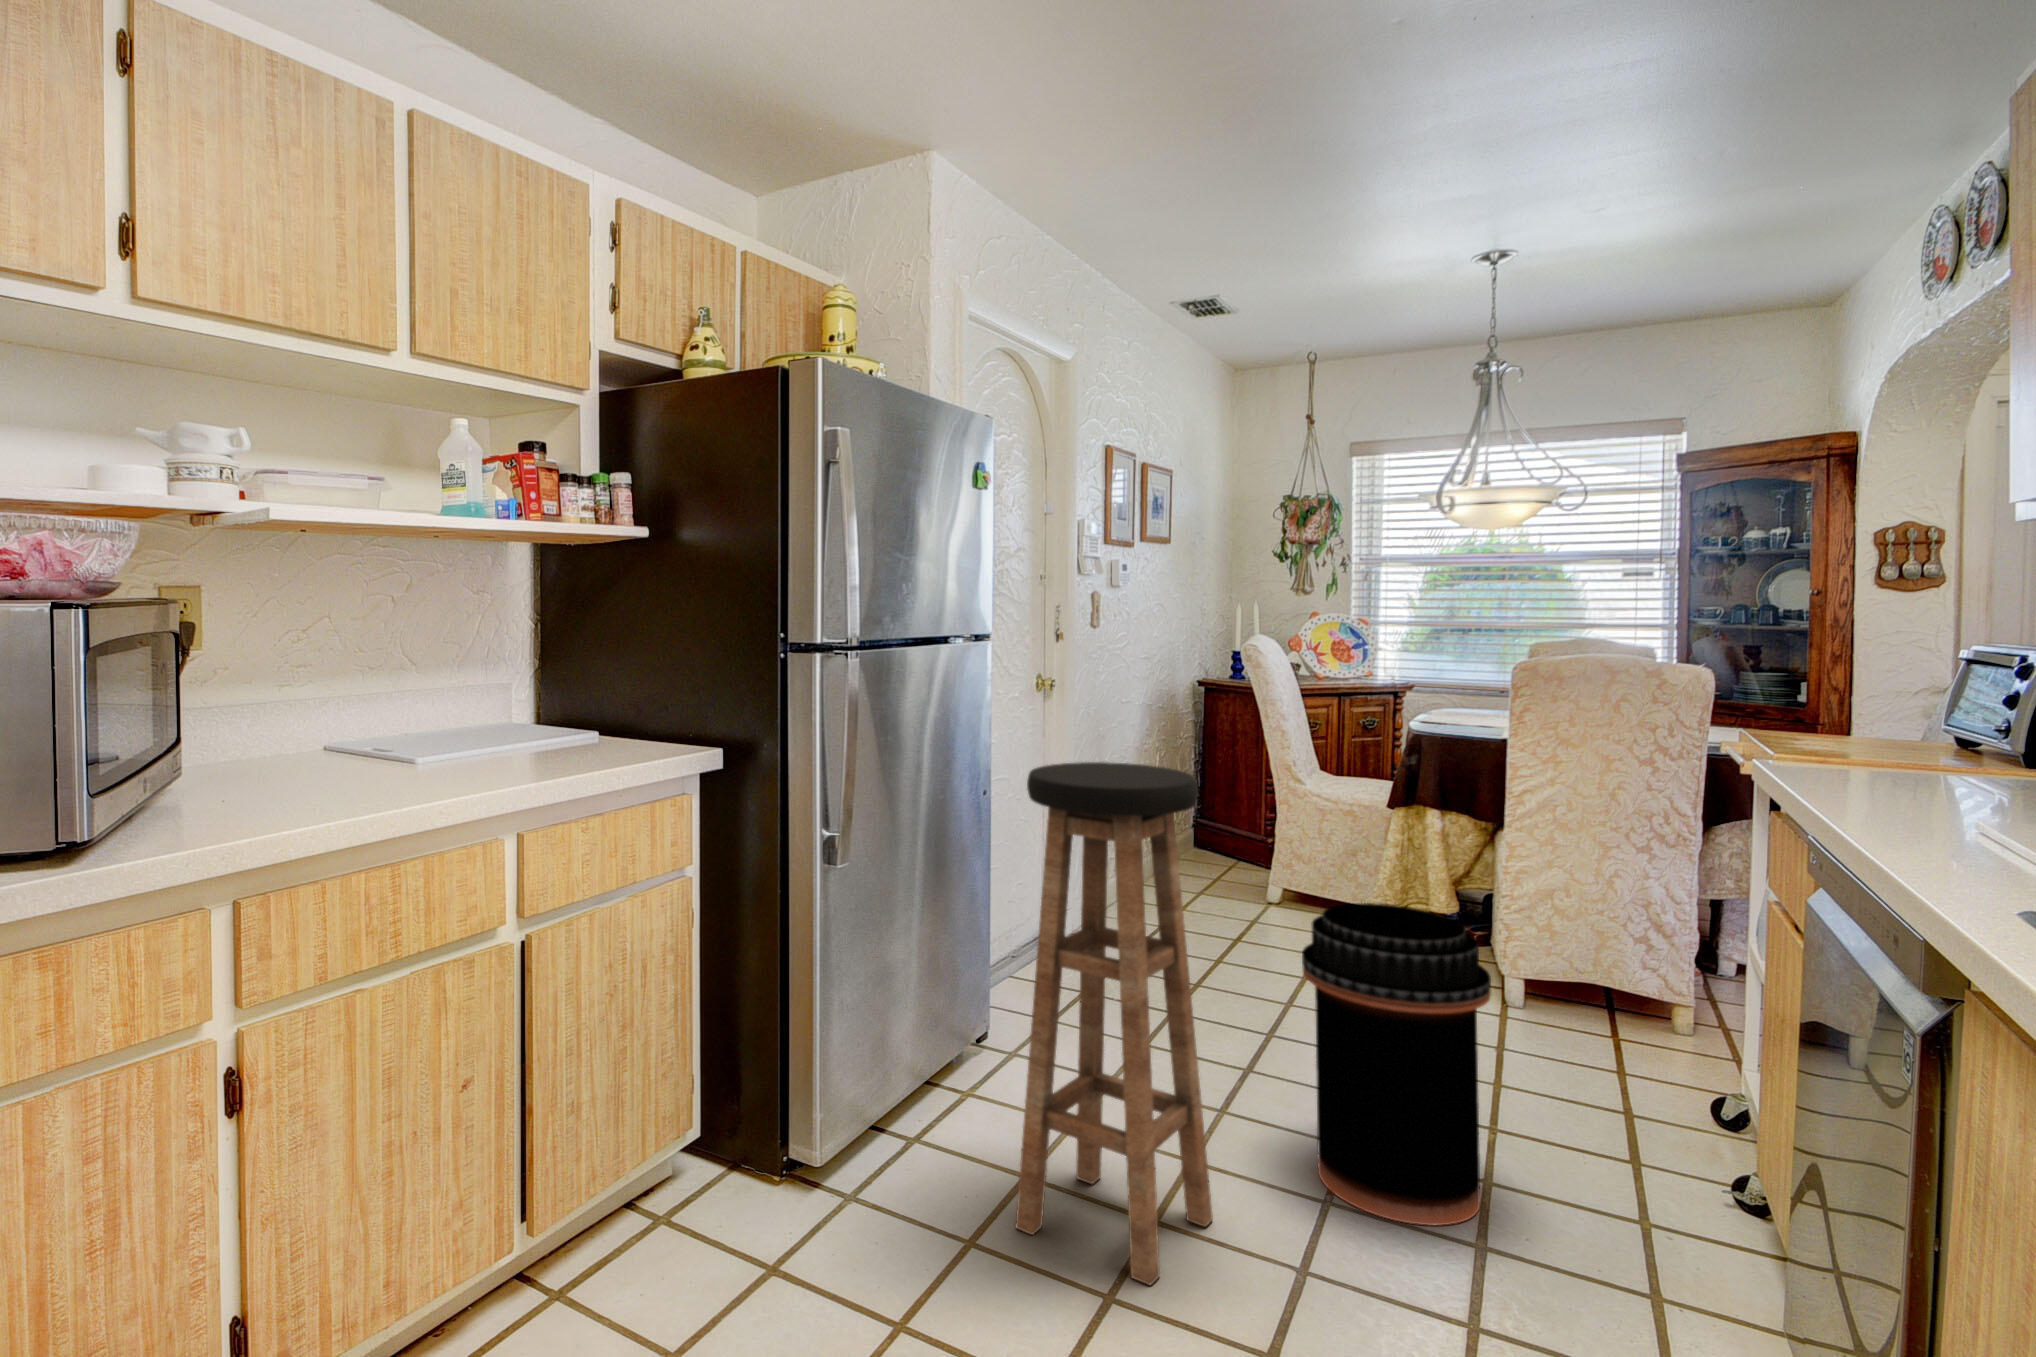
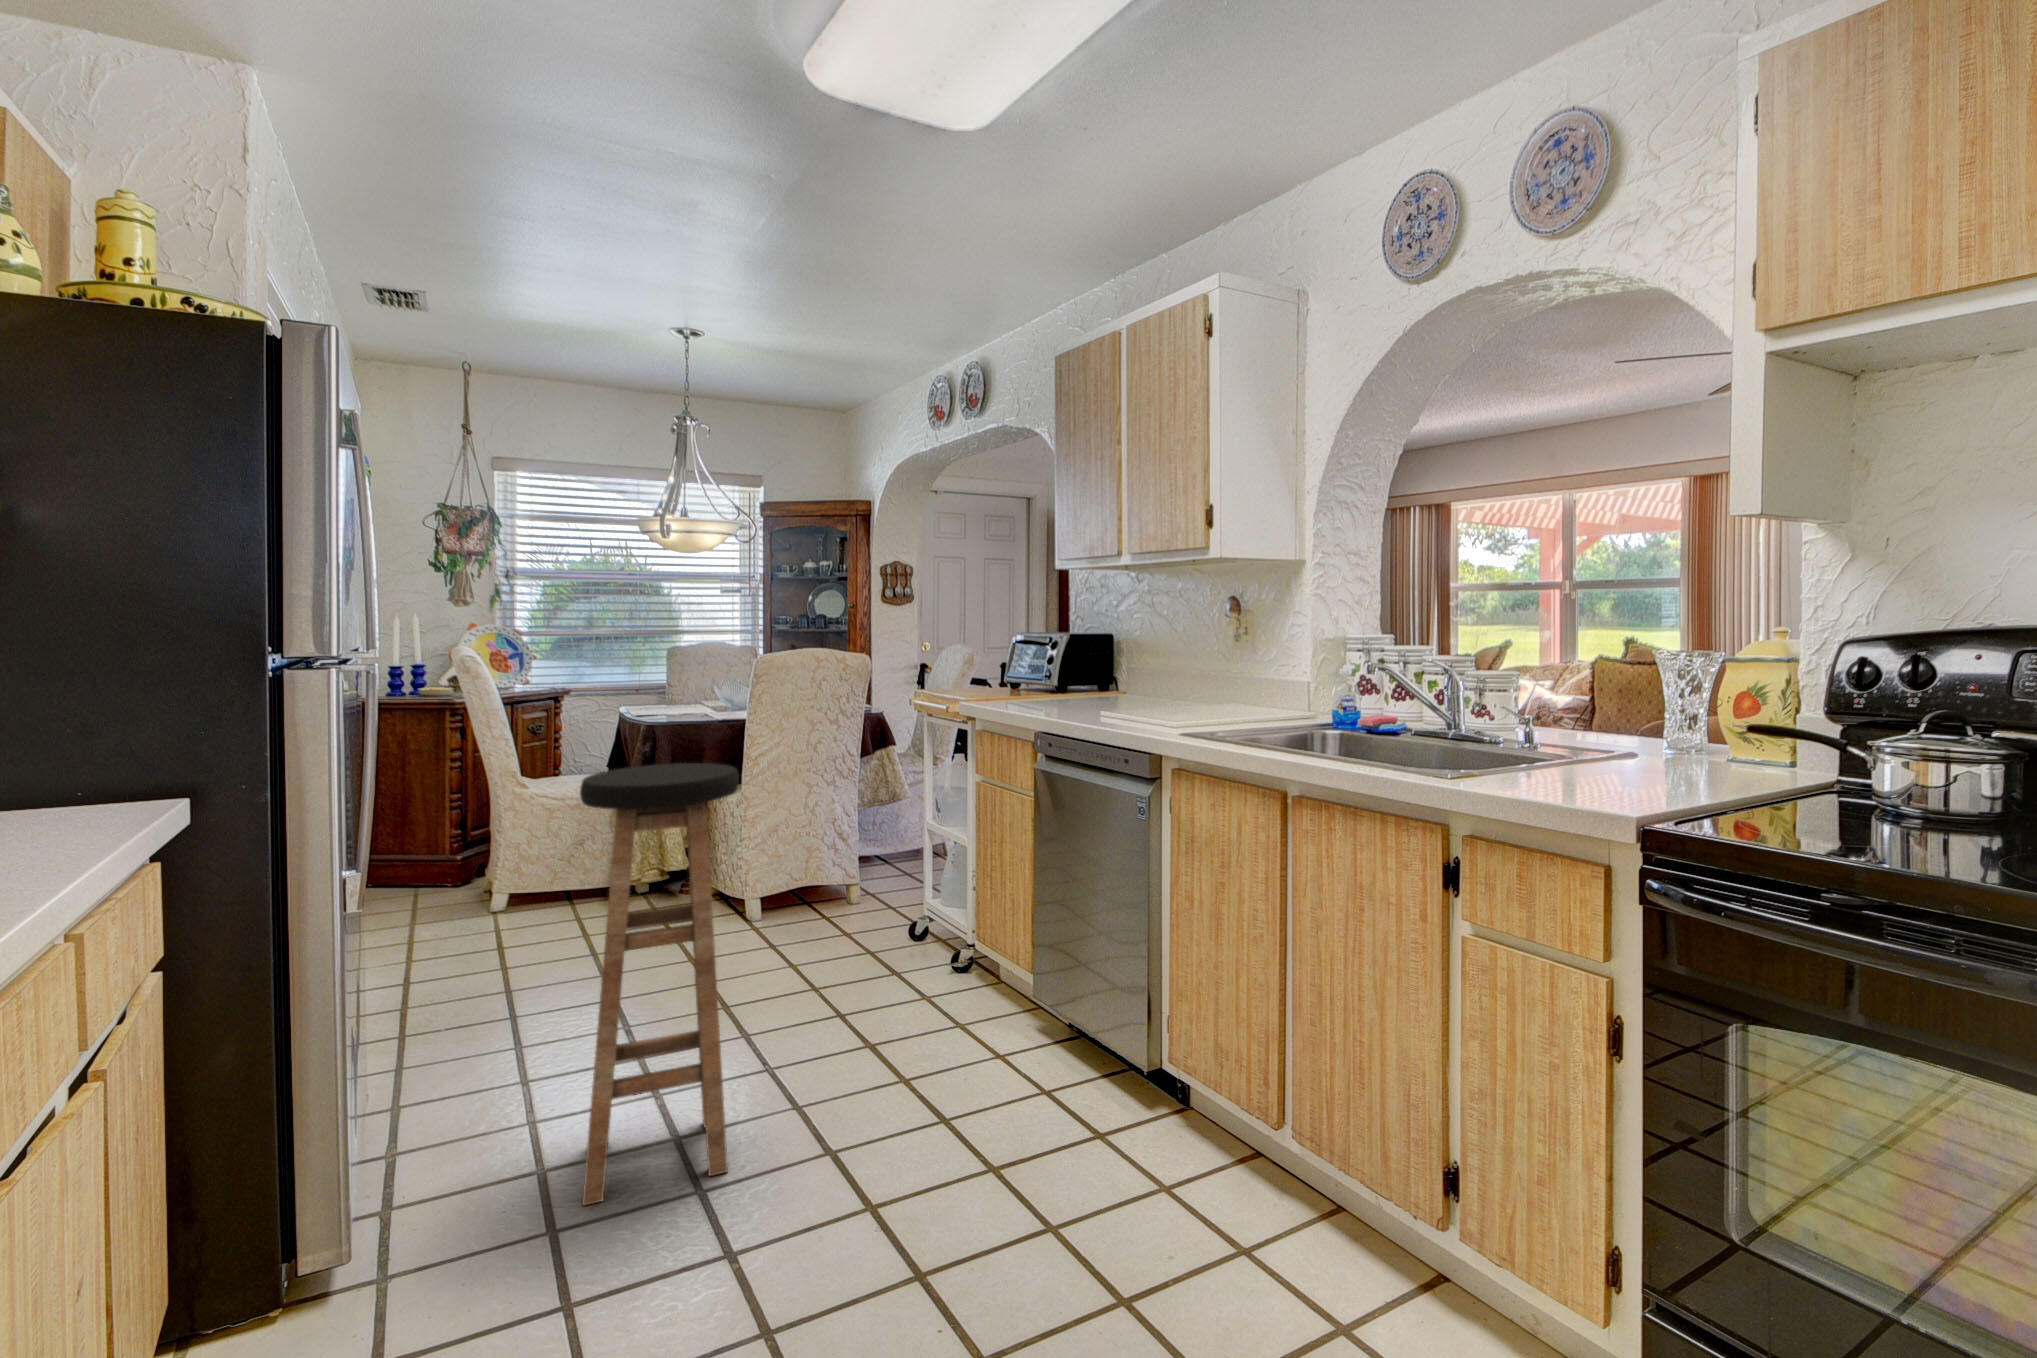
trash can: present [1302,903,1491,1225] -> none [737,841,867,1066]

